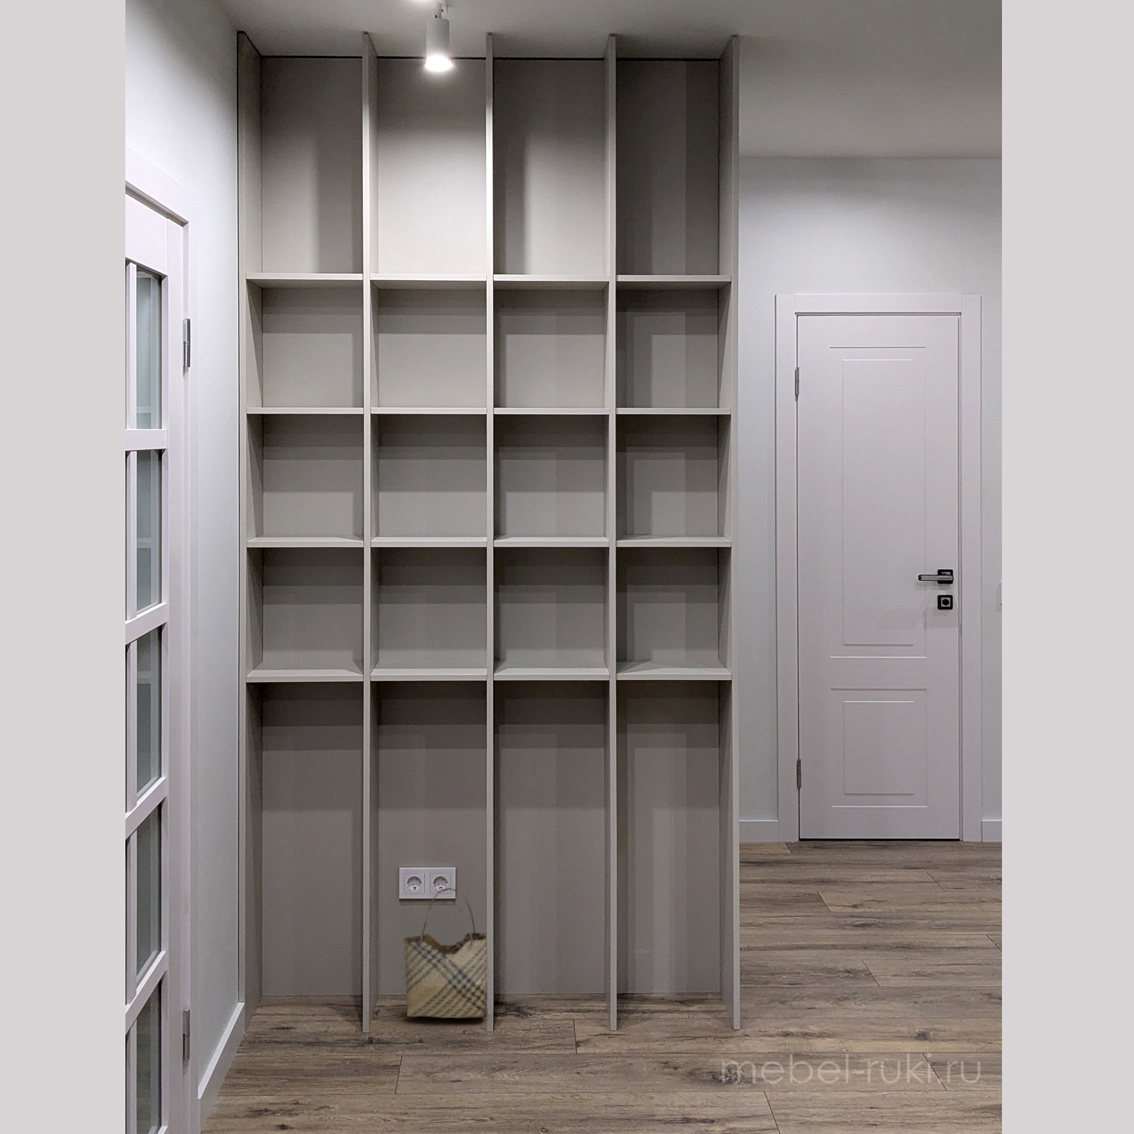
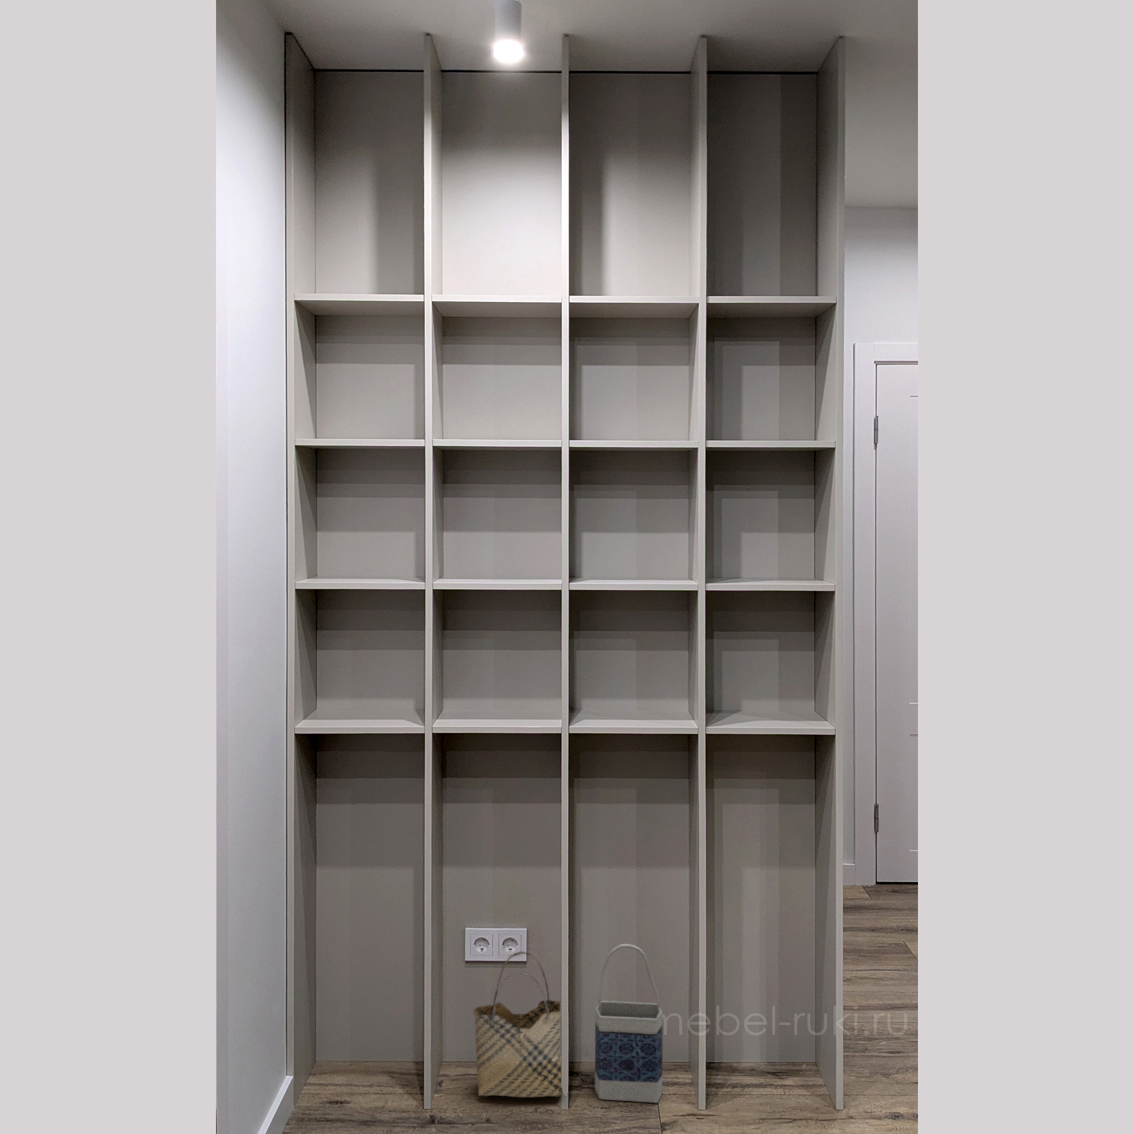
bag: none [516,878,579,1023] -> present [595,944,662,1103]

